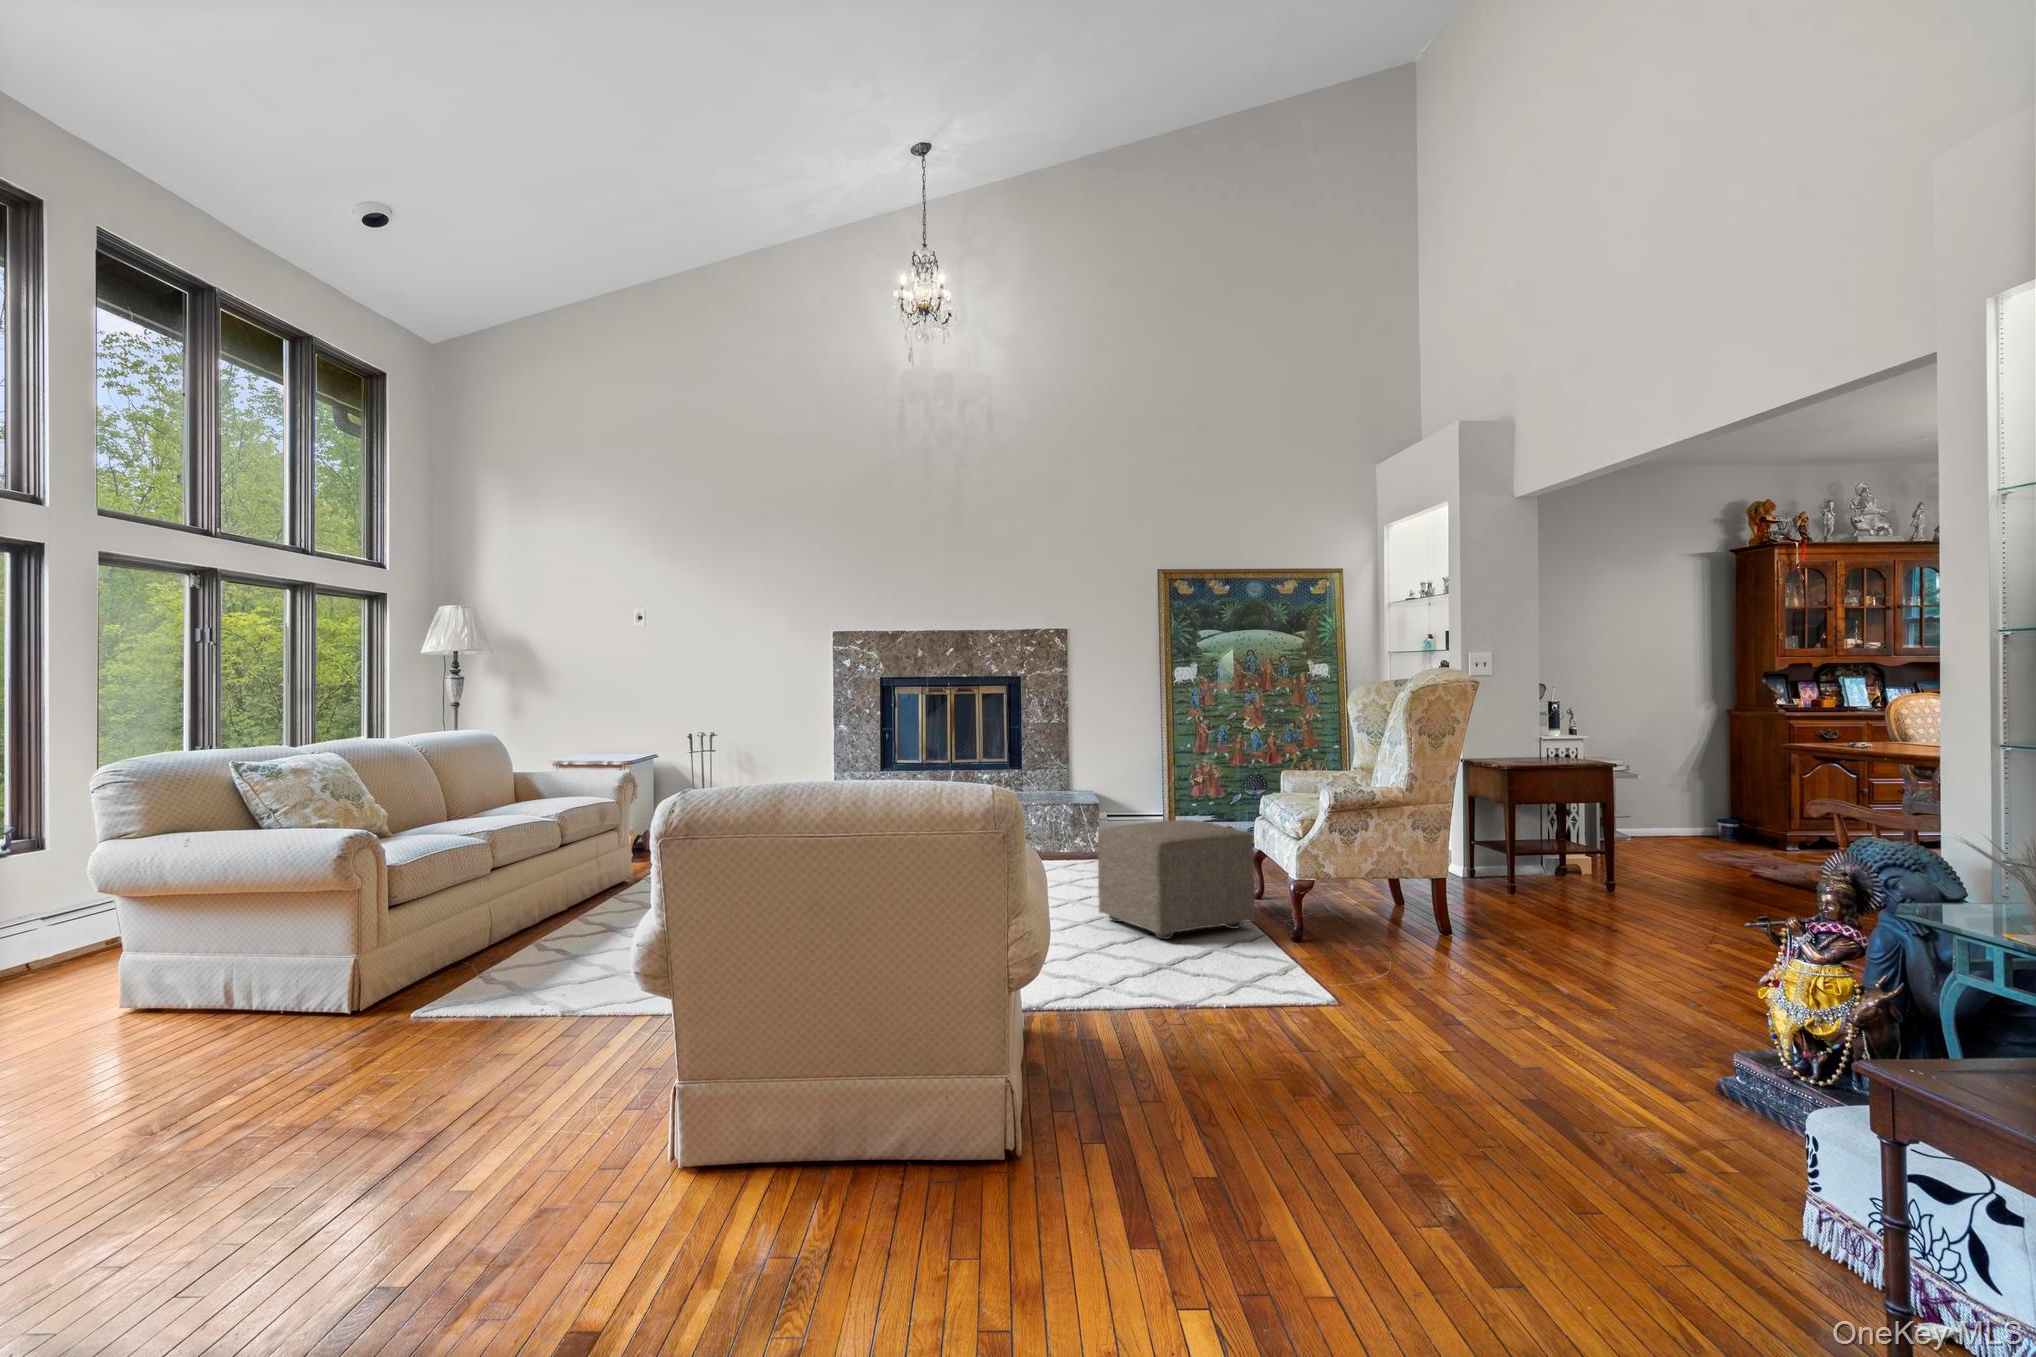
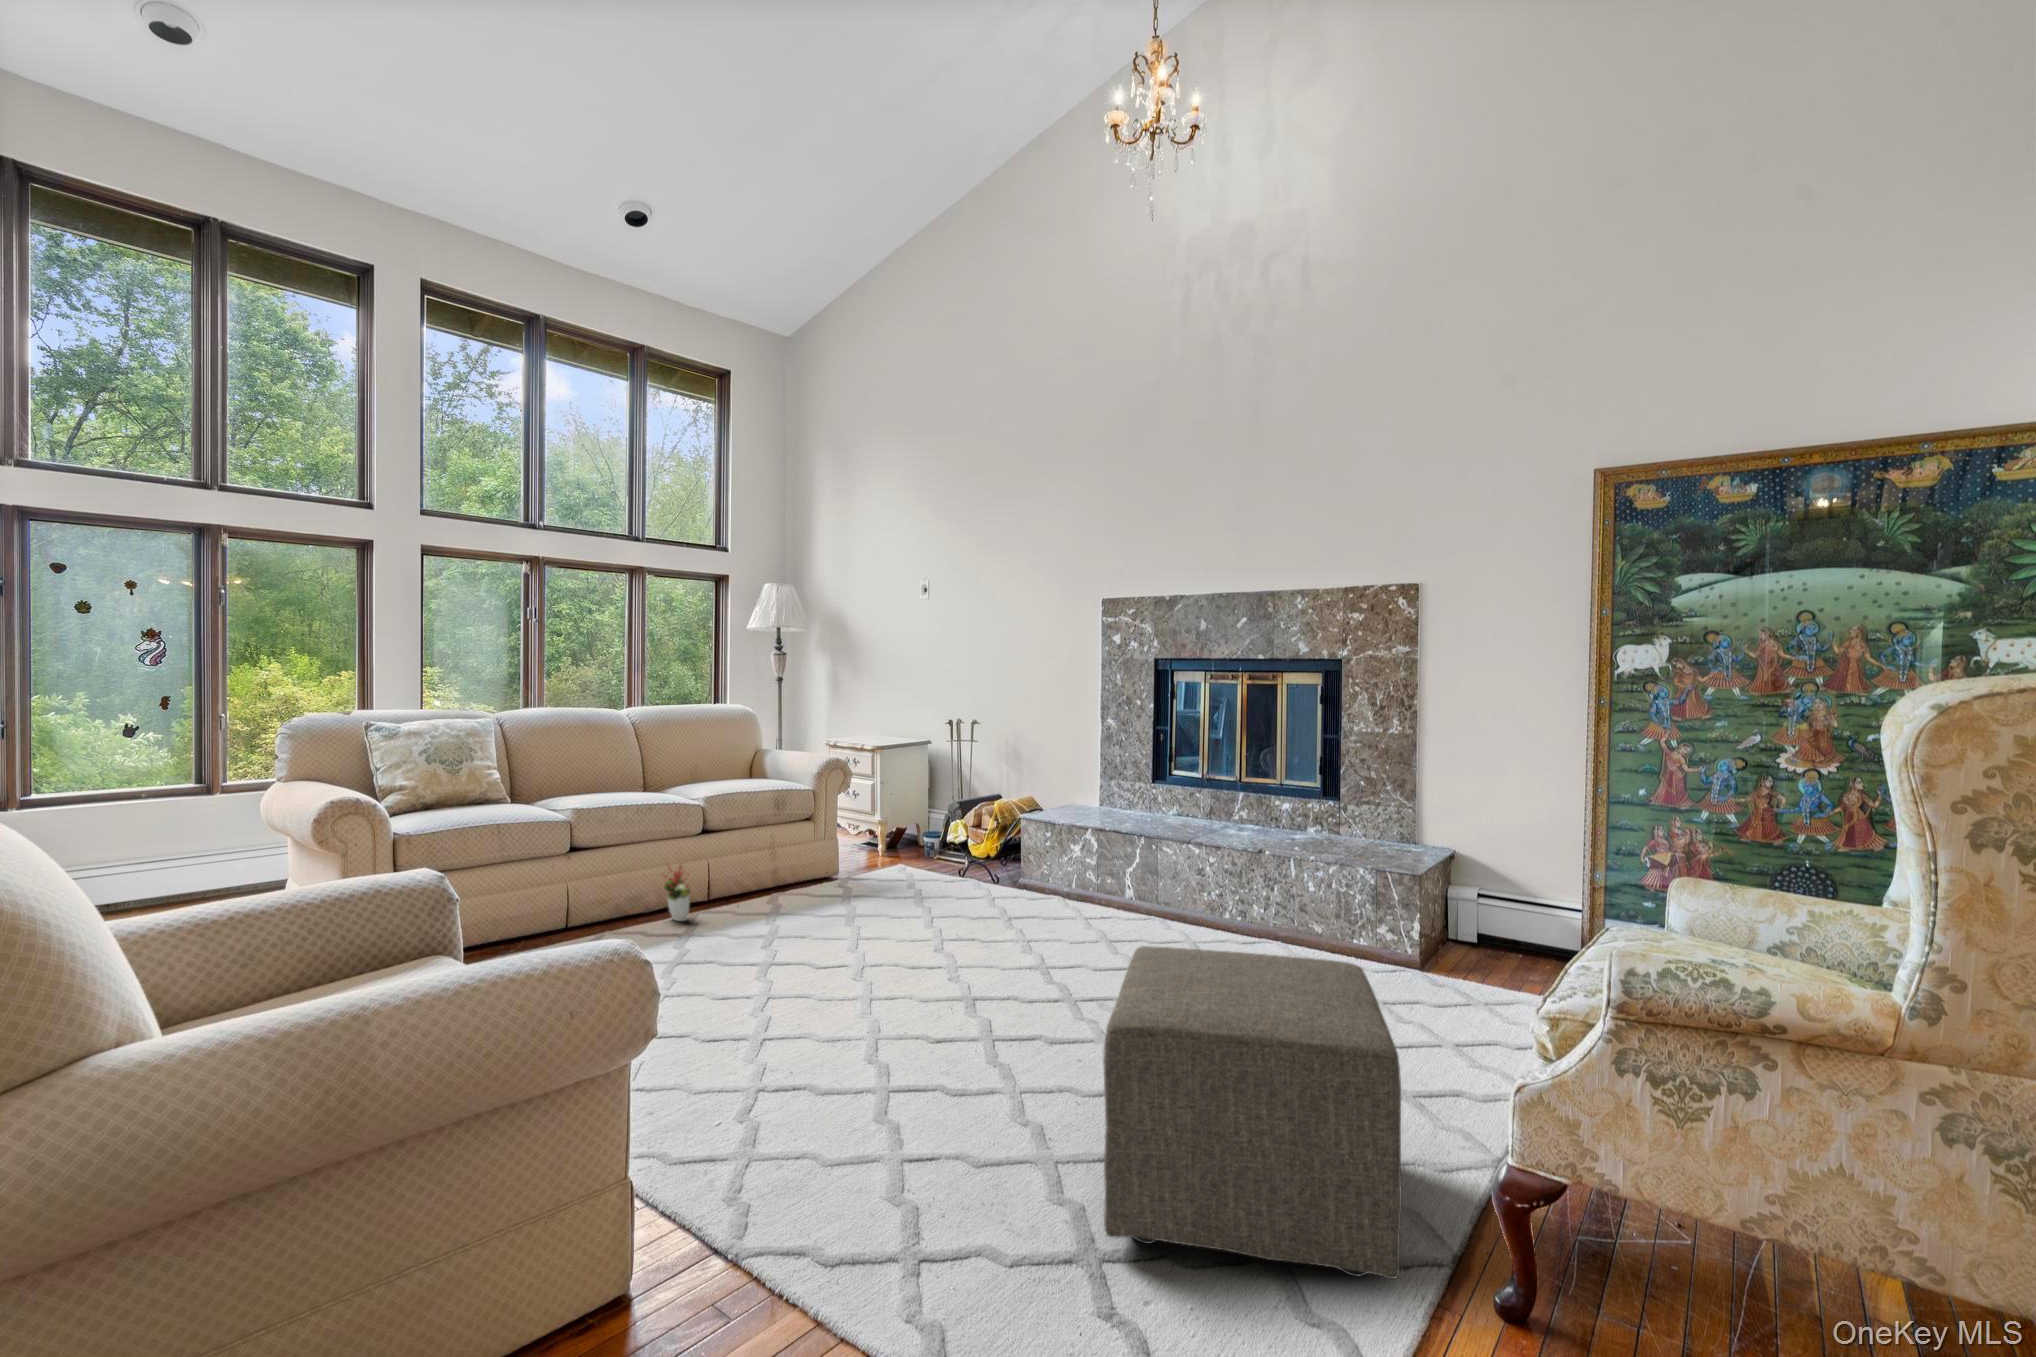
decorative plant: none [581,866,613,918] -> present [663,865,690,921]

